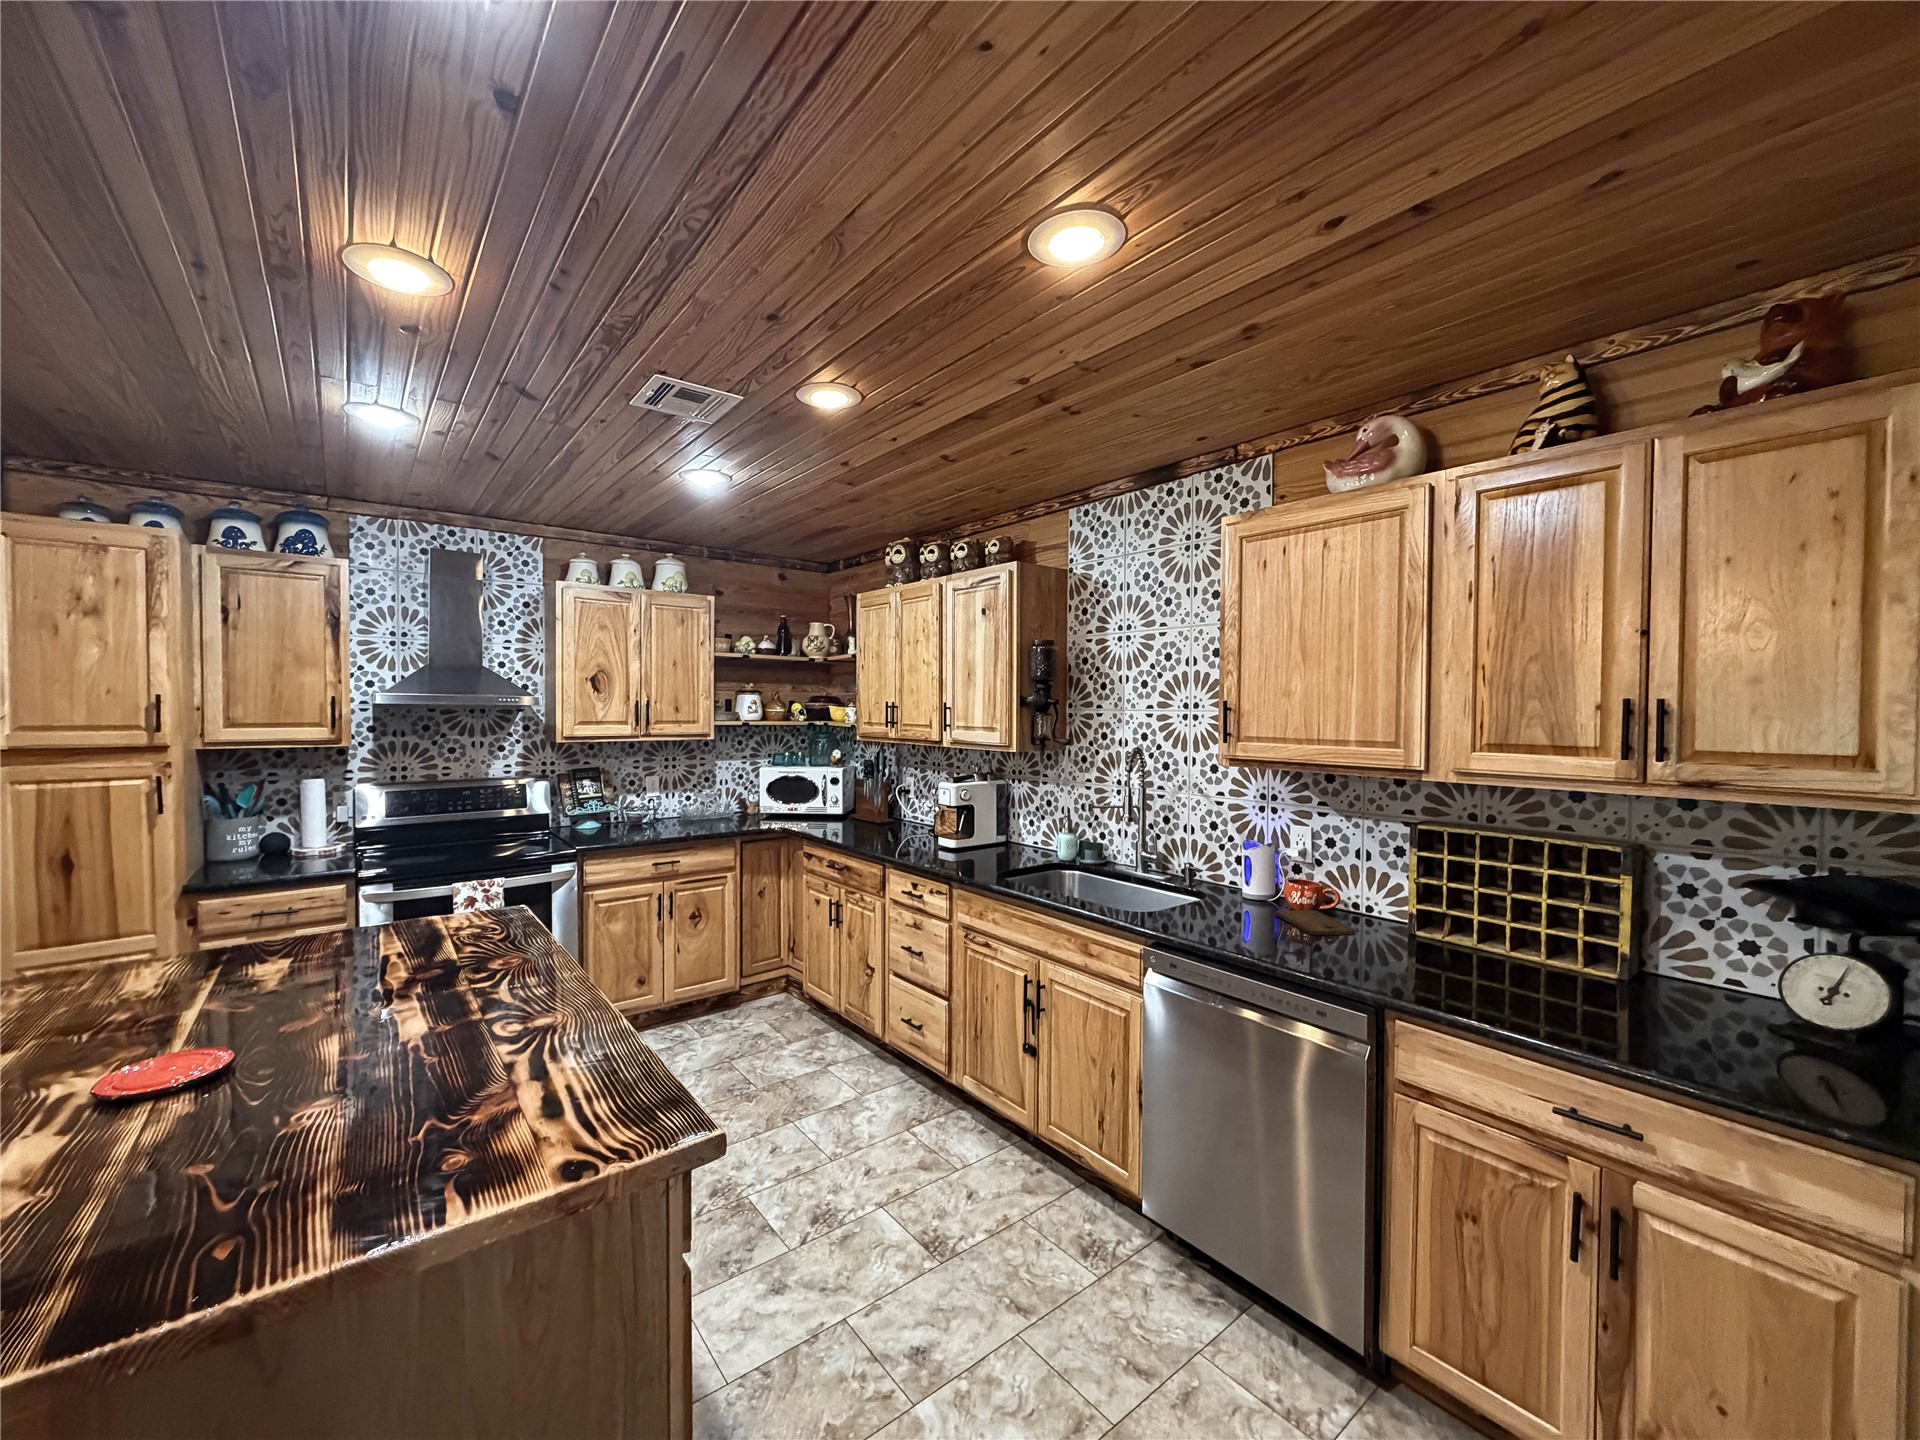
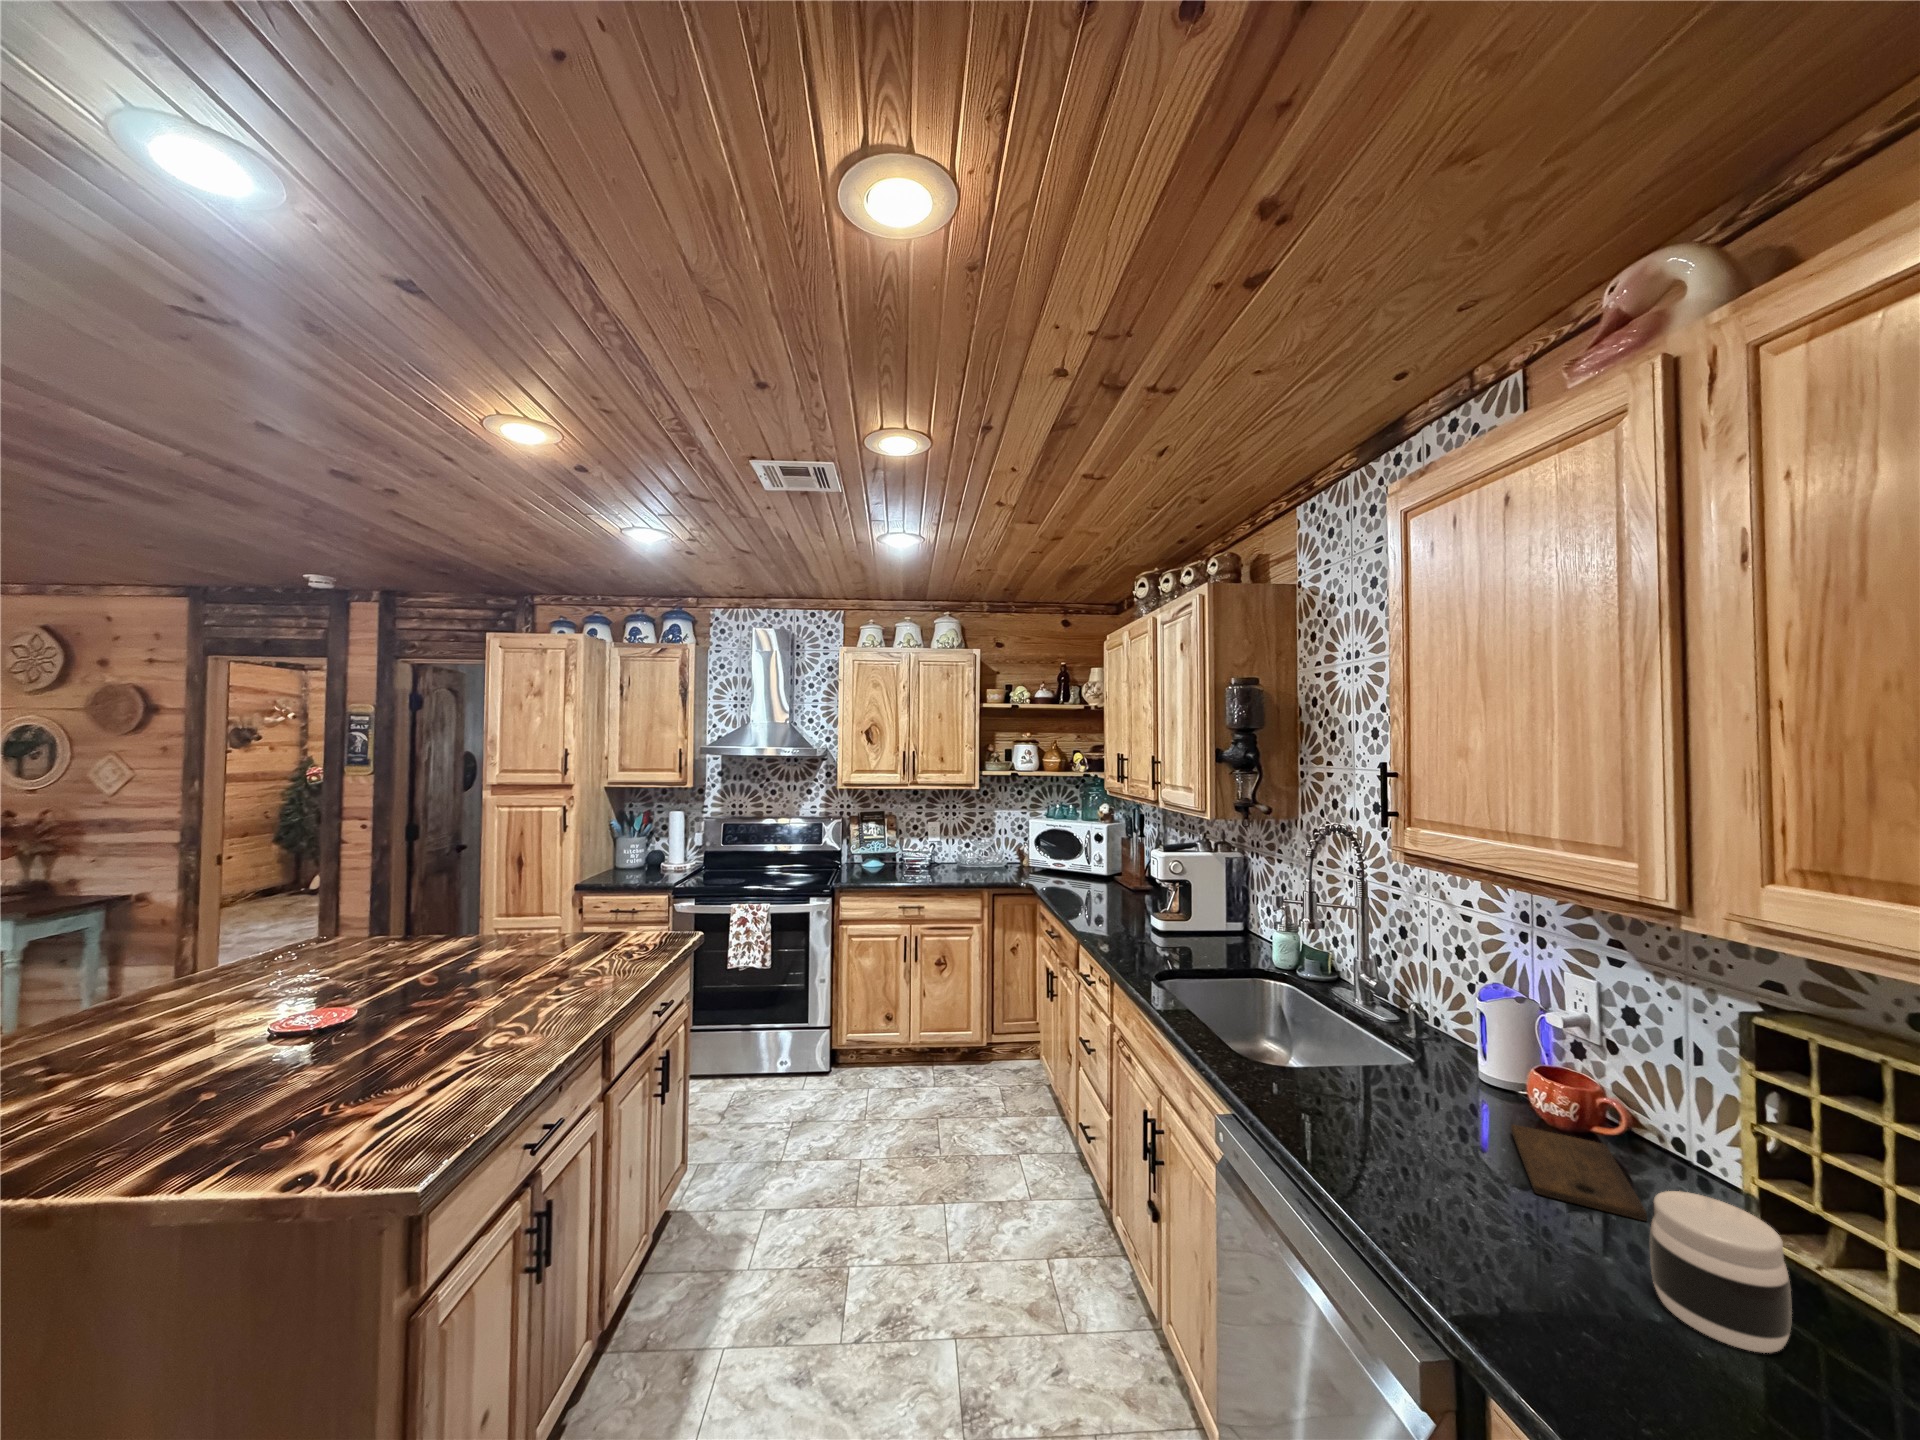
jar: none [1381,906,1433,962] -> present [1650,1191,1792,1353]

